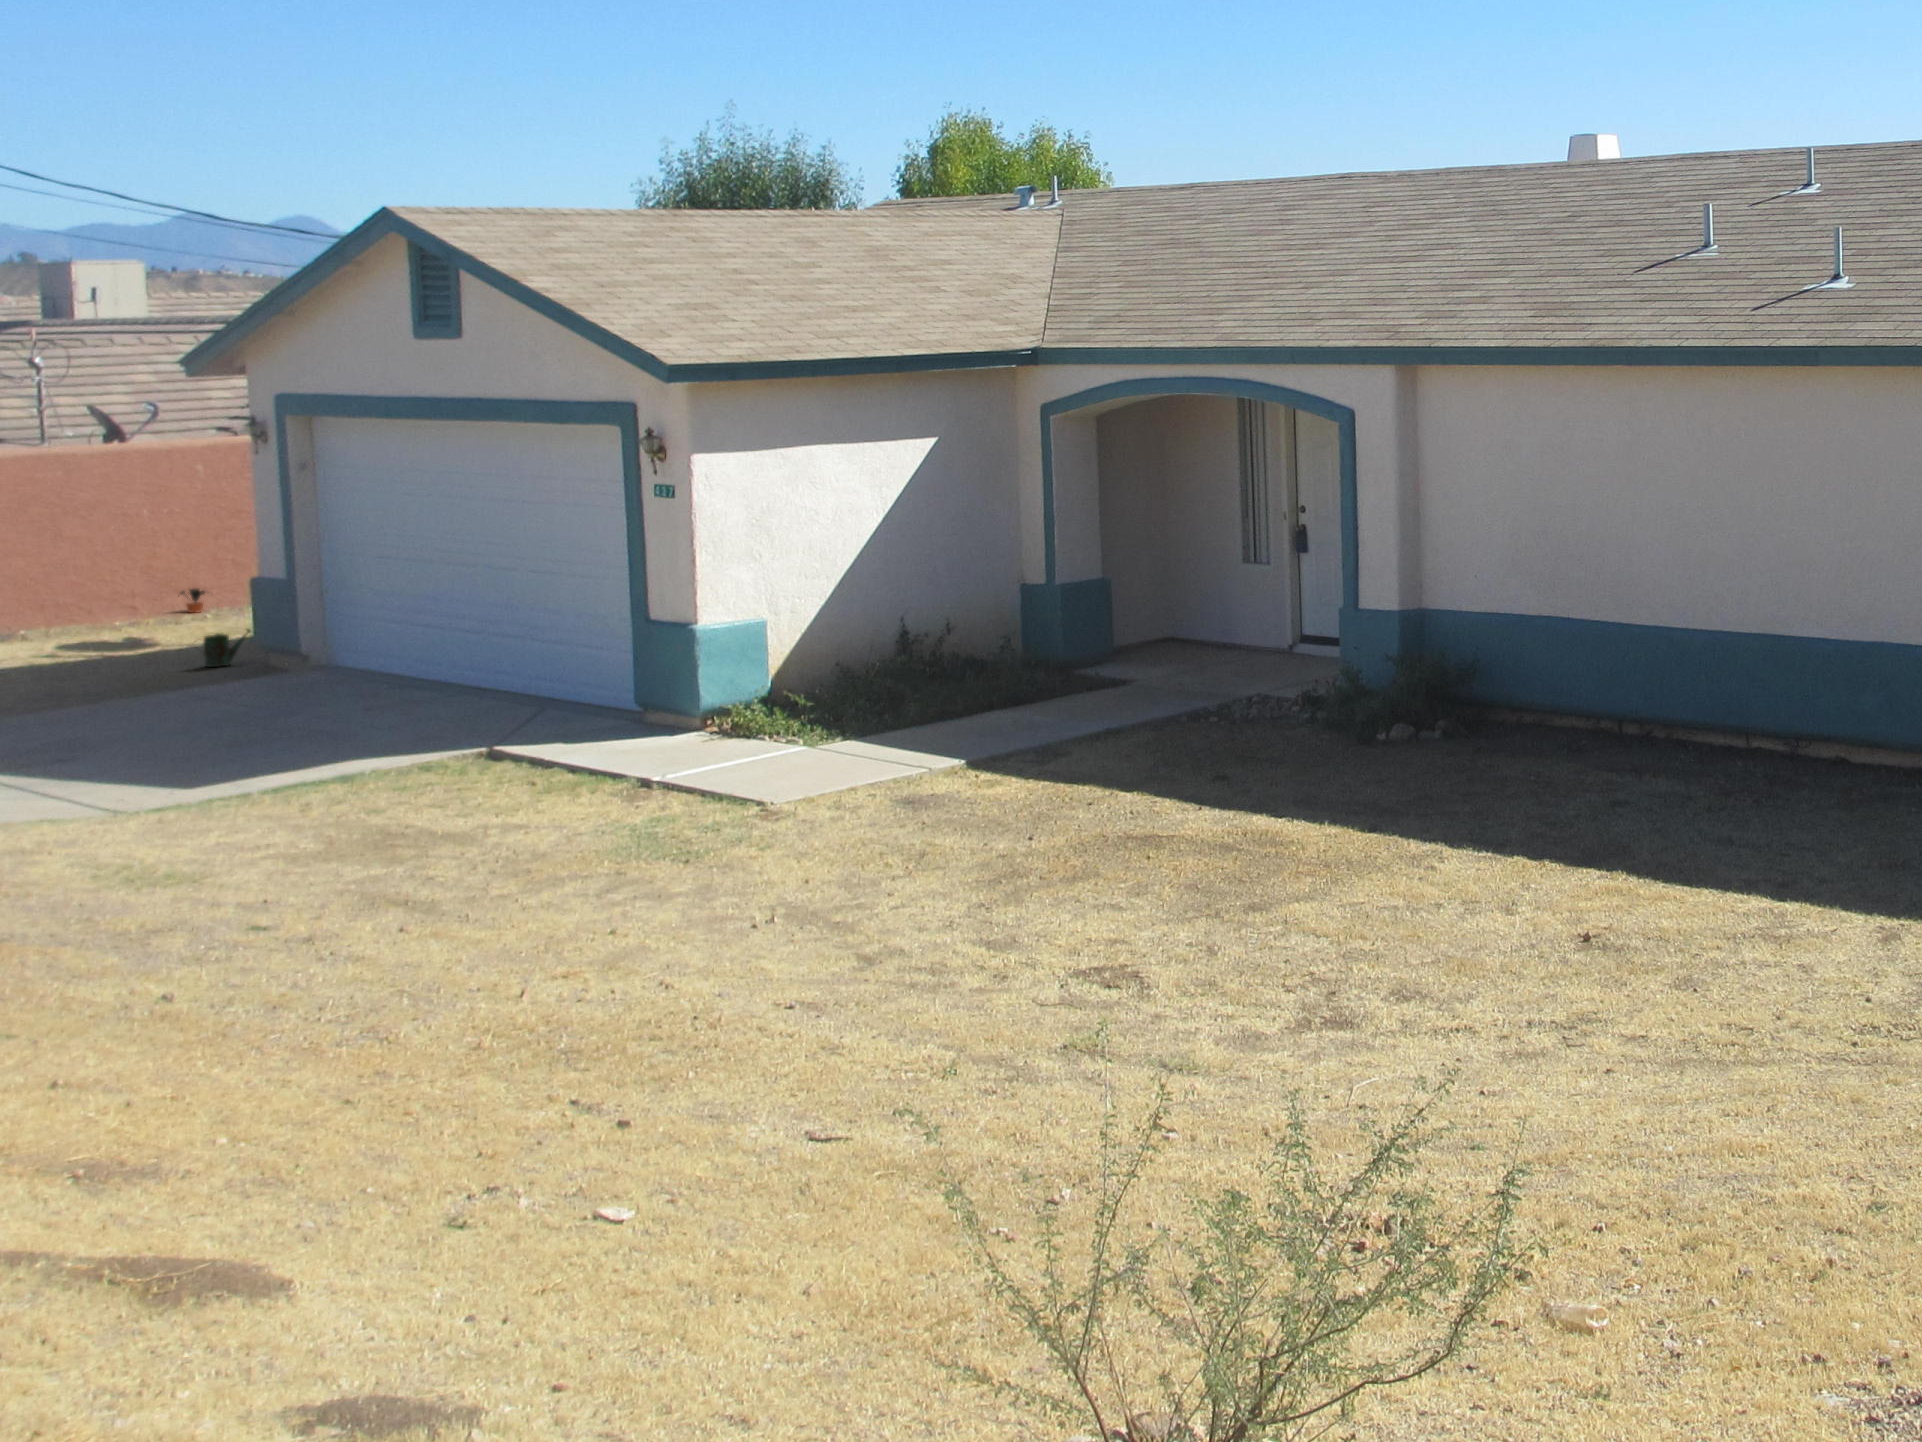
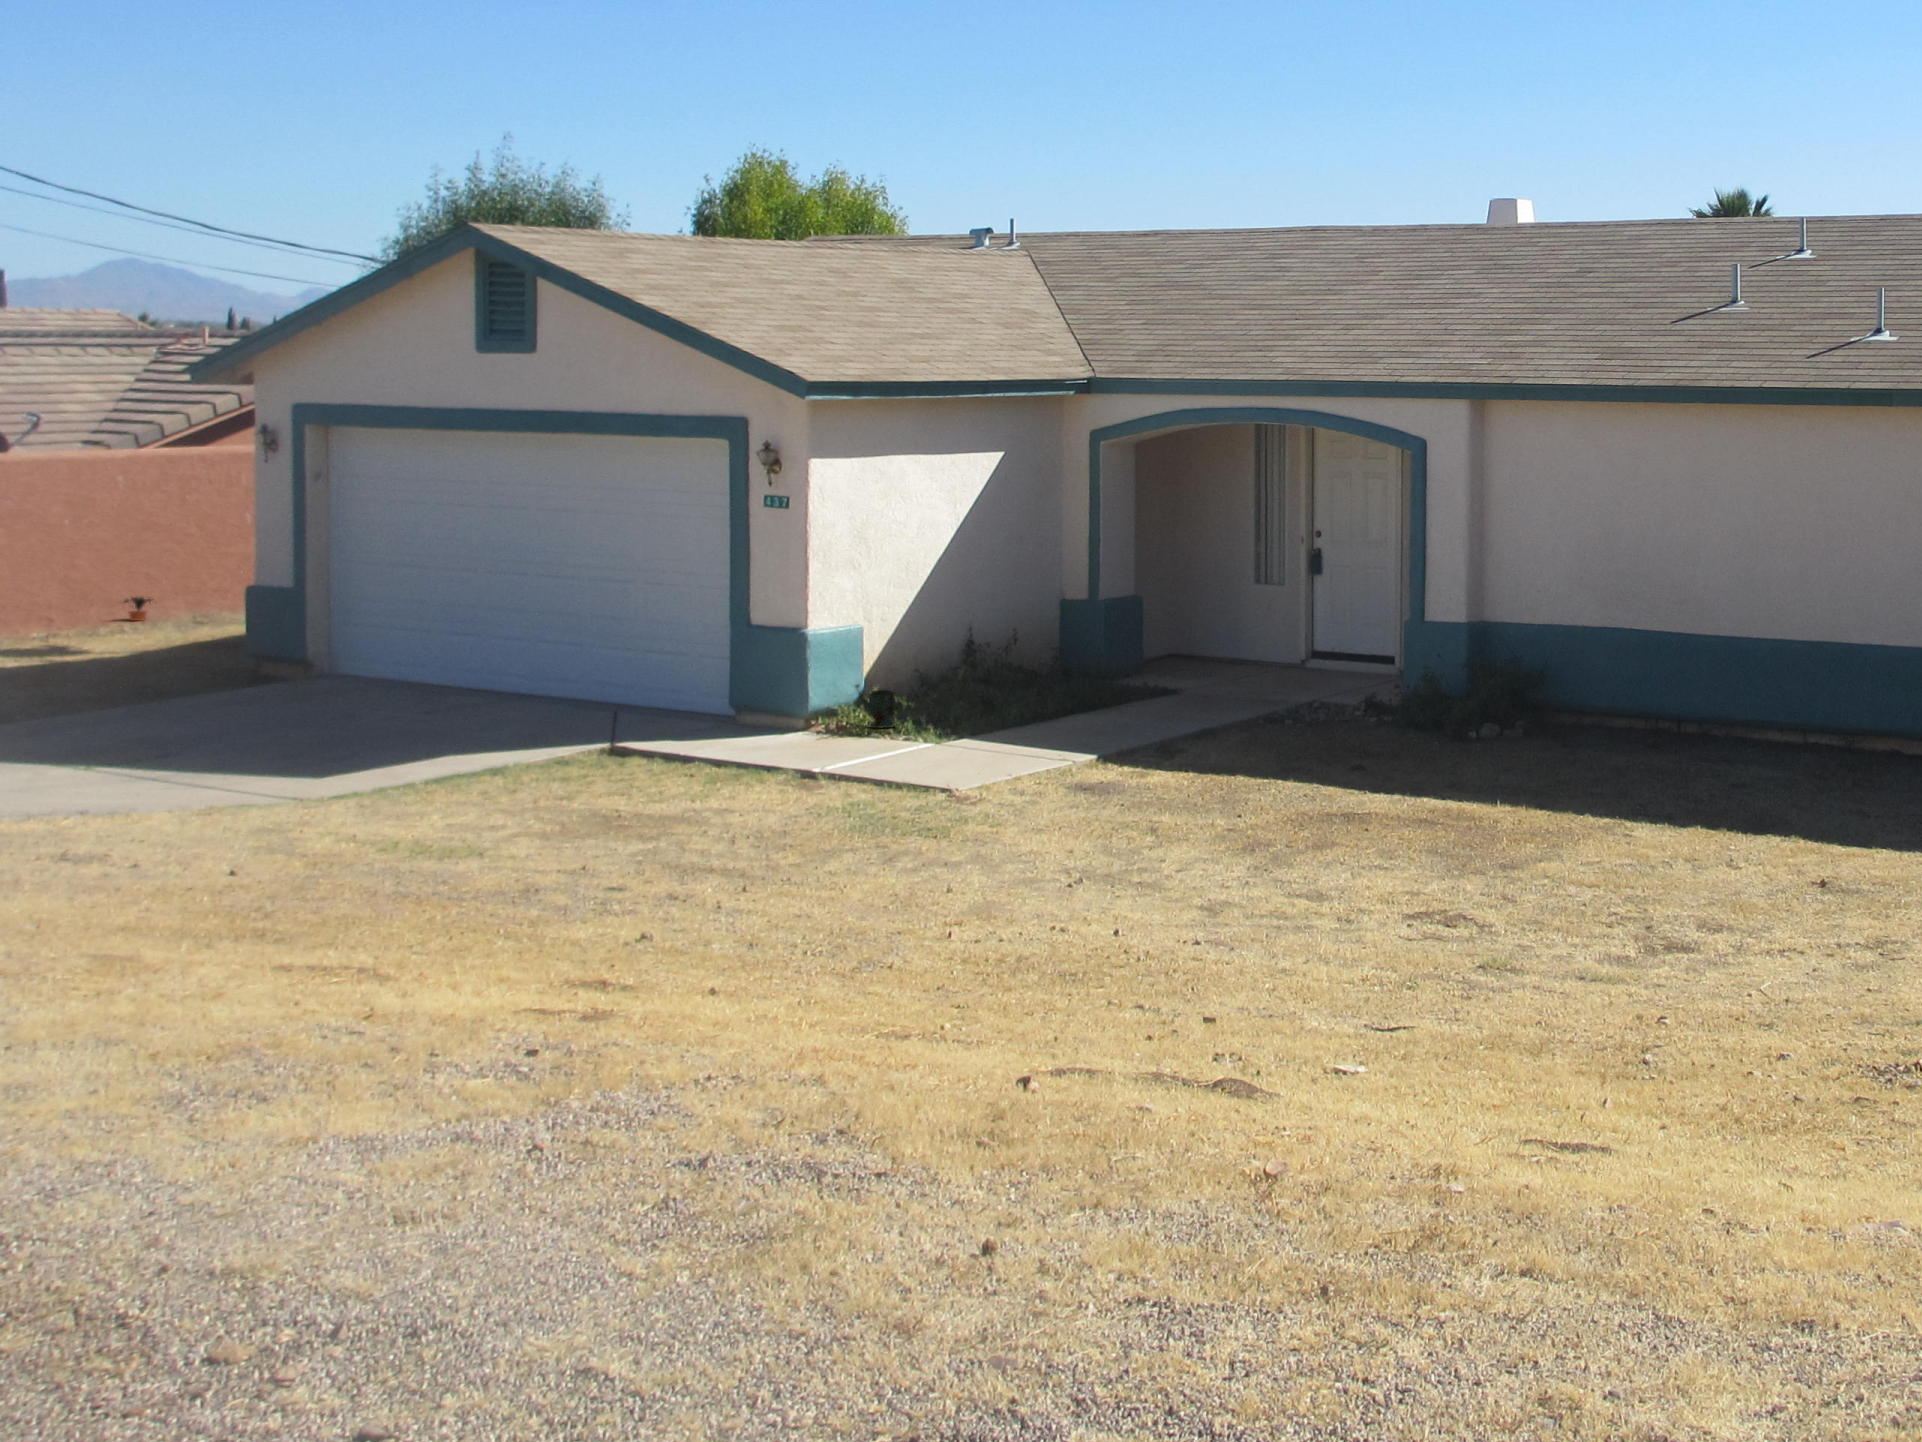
watering can: present [204,629,251,667] -> present [856,685,900,728]

